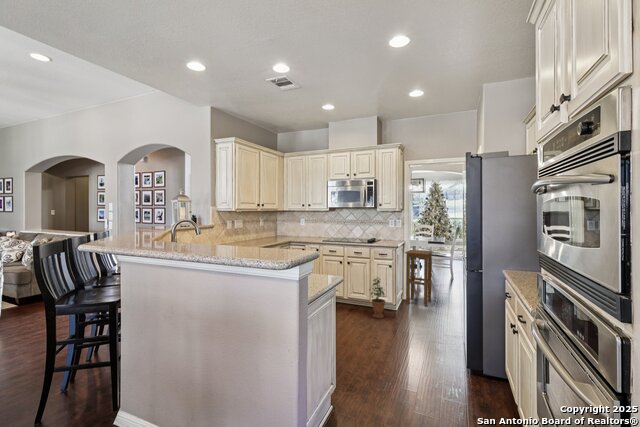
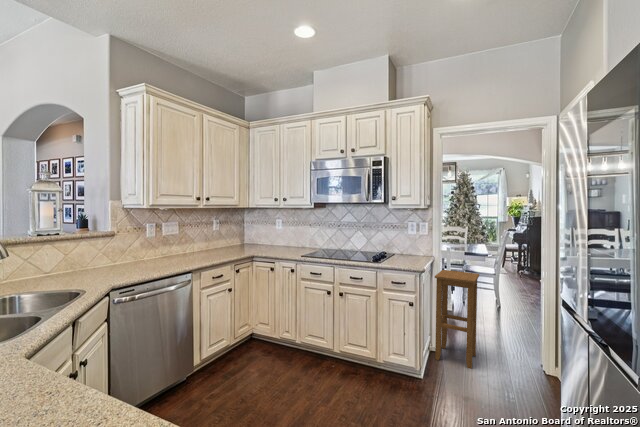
potted plant: present [369,277,385,318] -> none [374,322,403,400]

